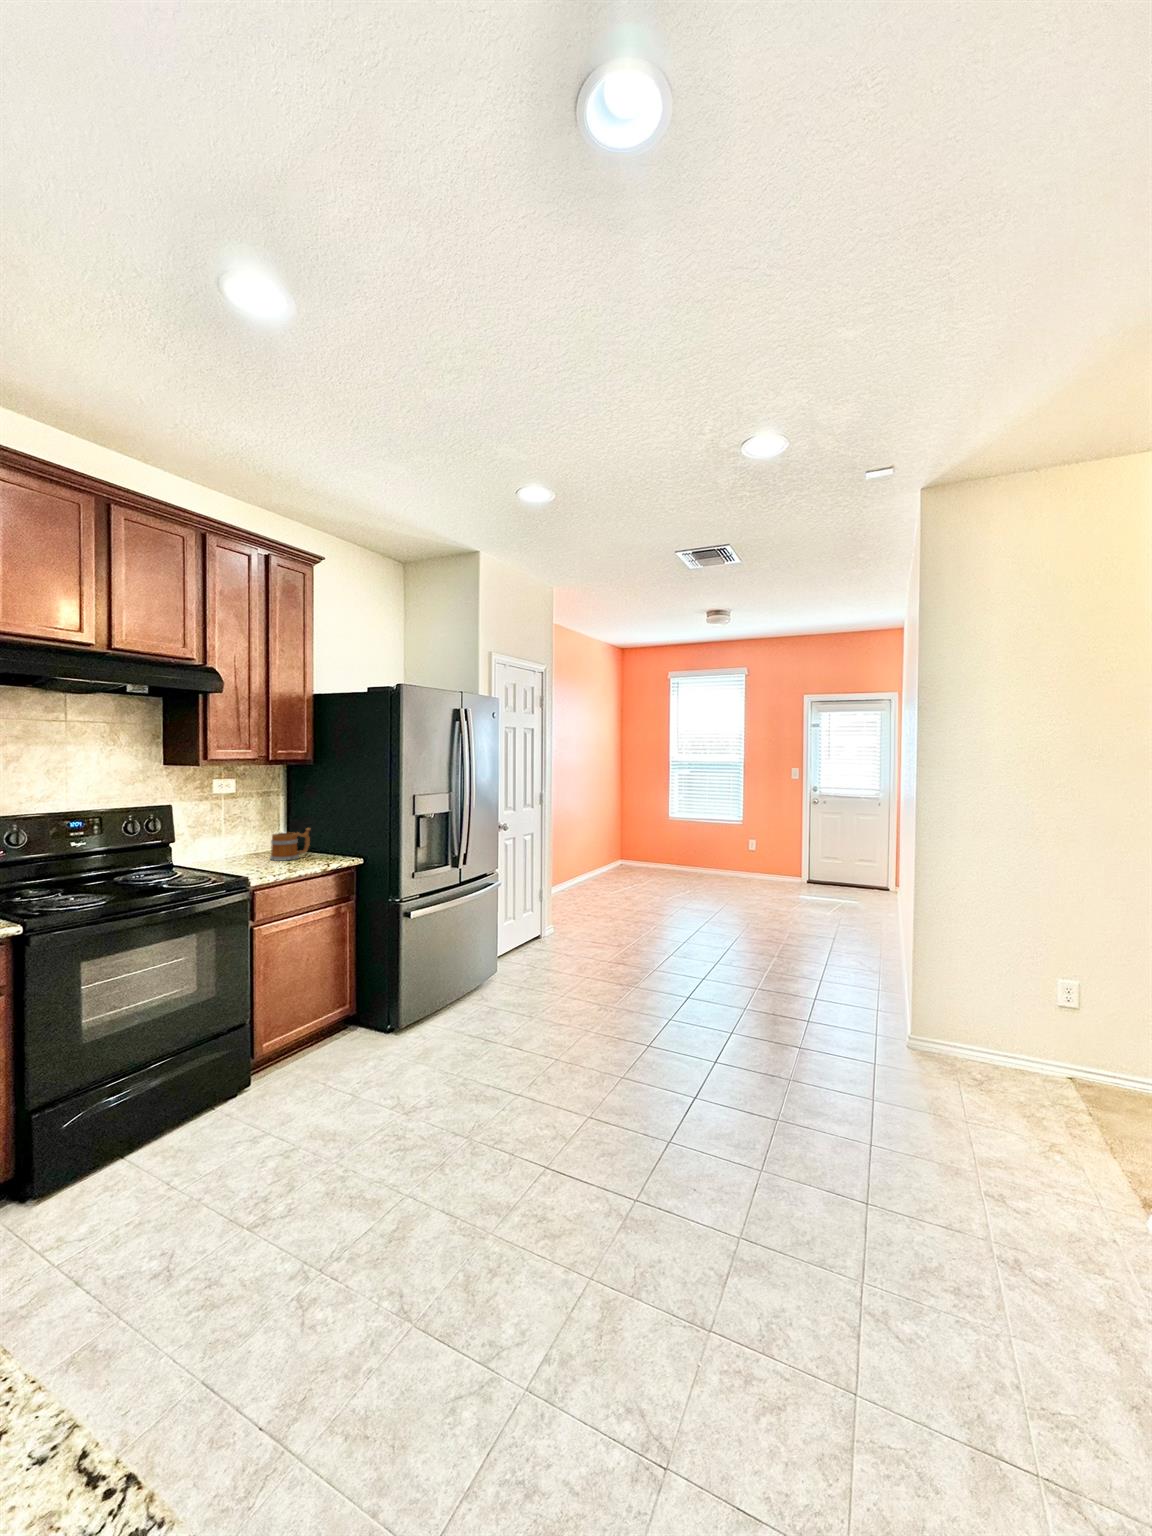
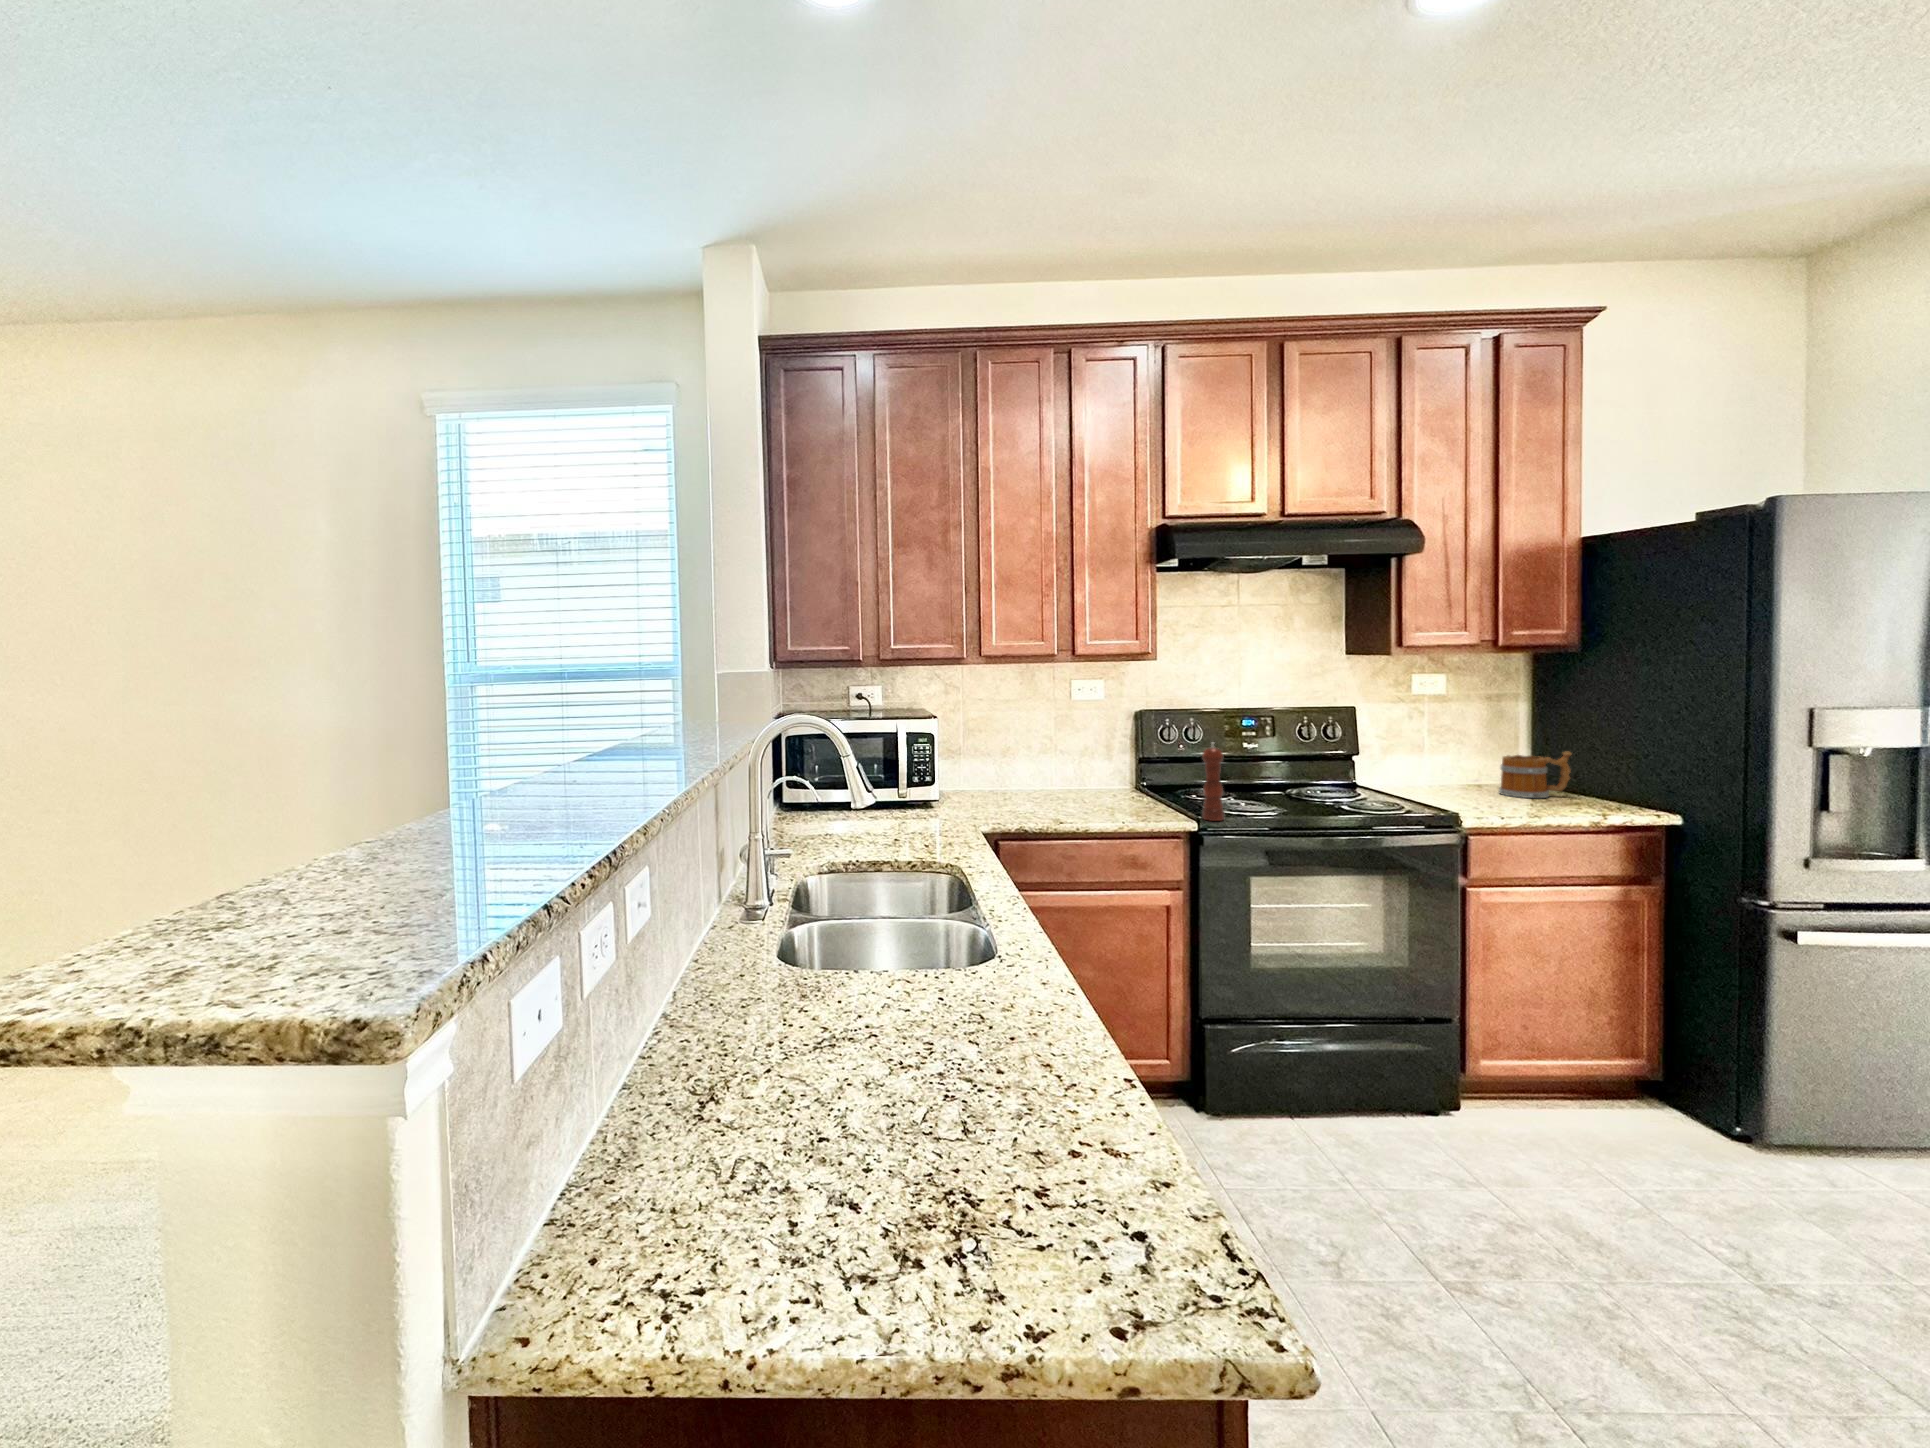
pepper mill: none [33,845,57,916] -> present [1202,742,1224,821]

